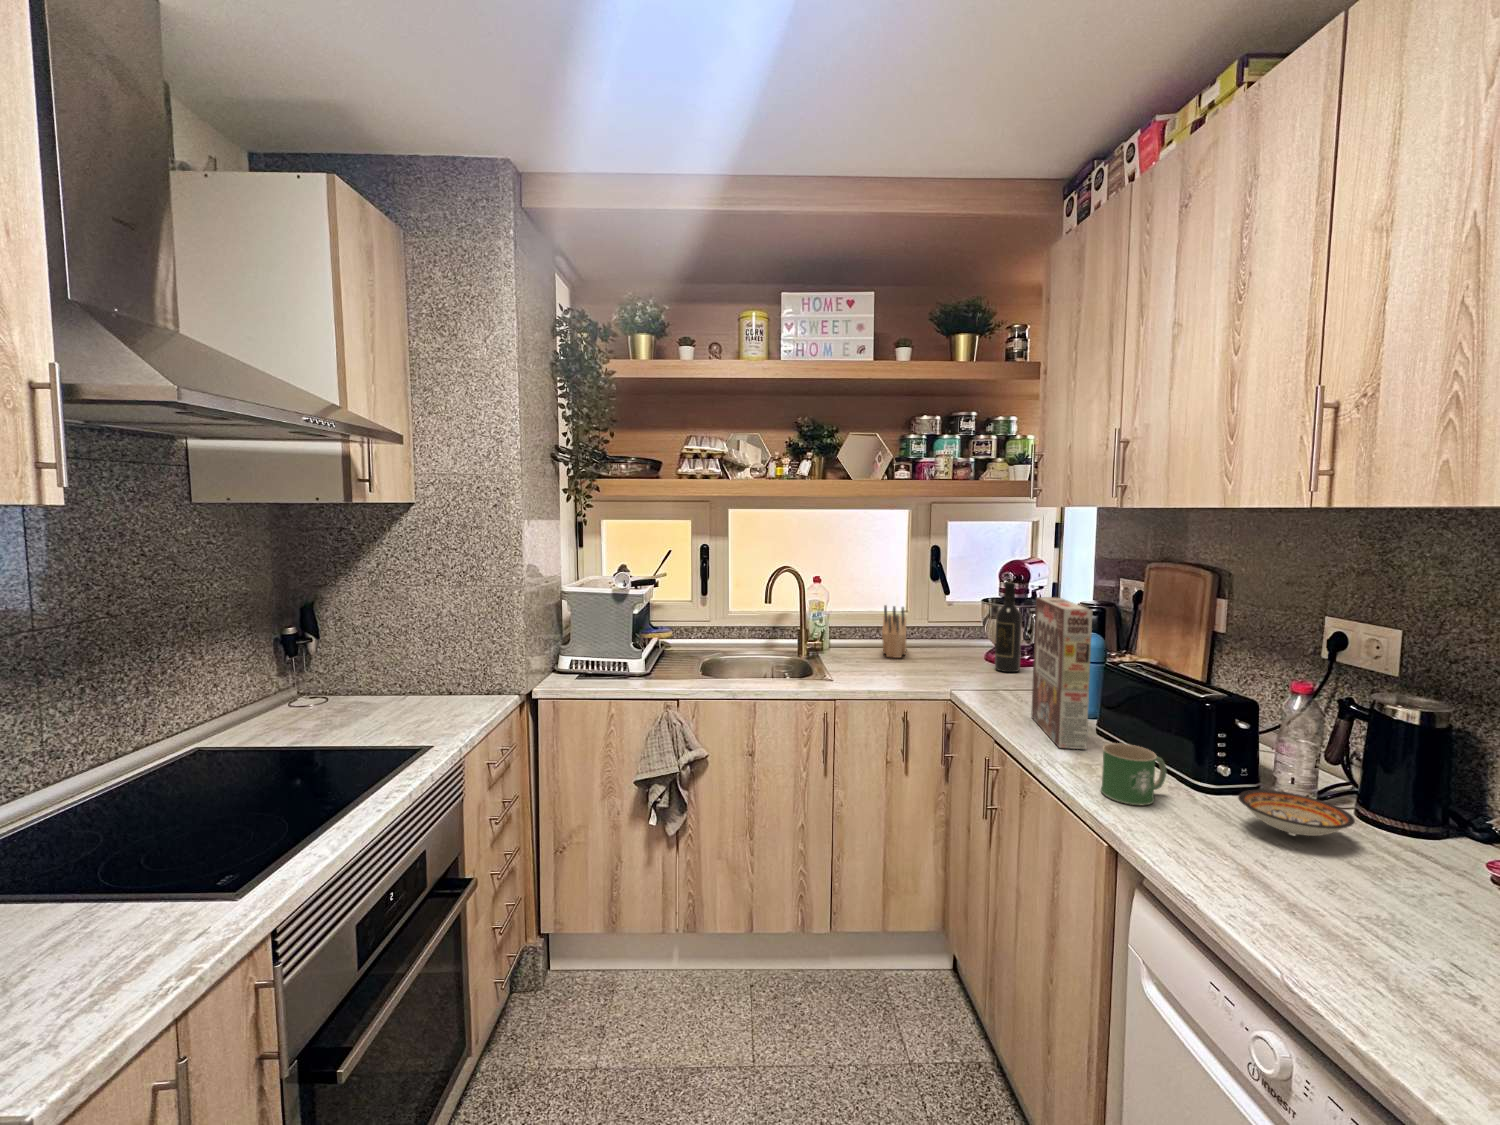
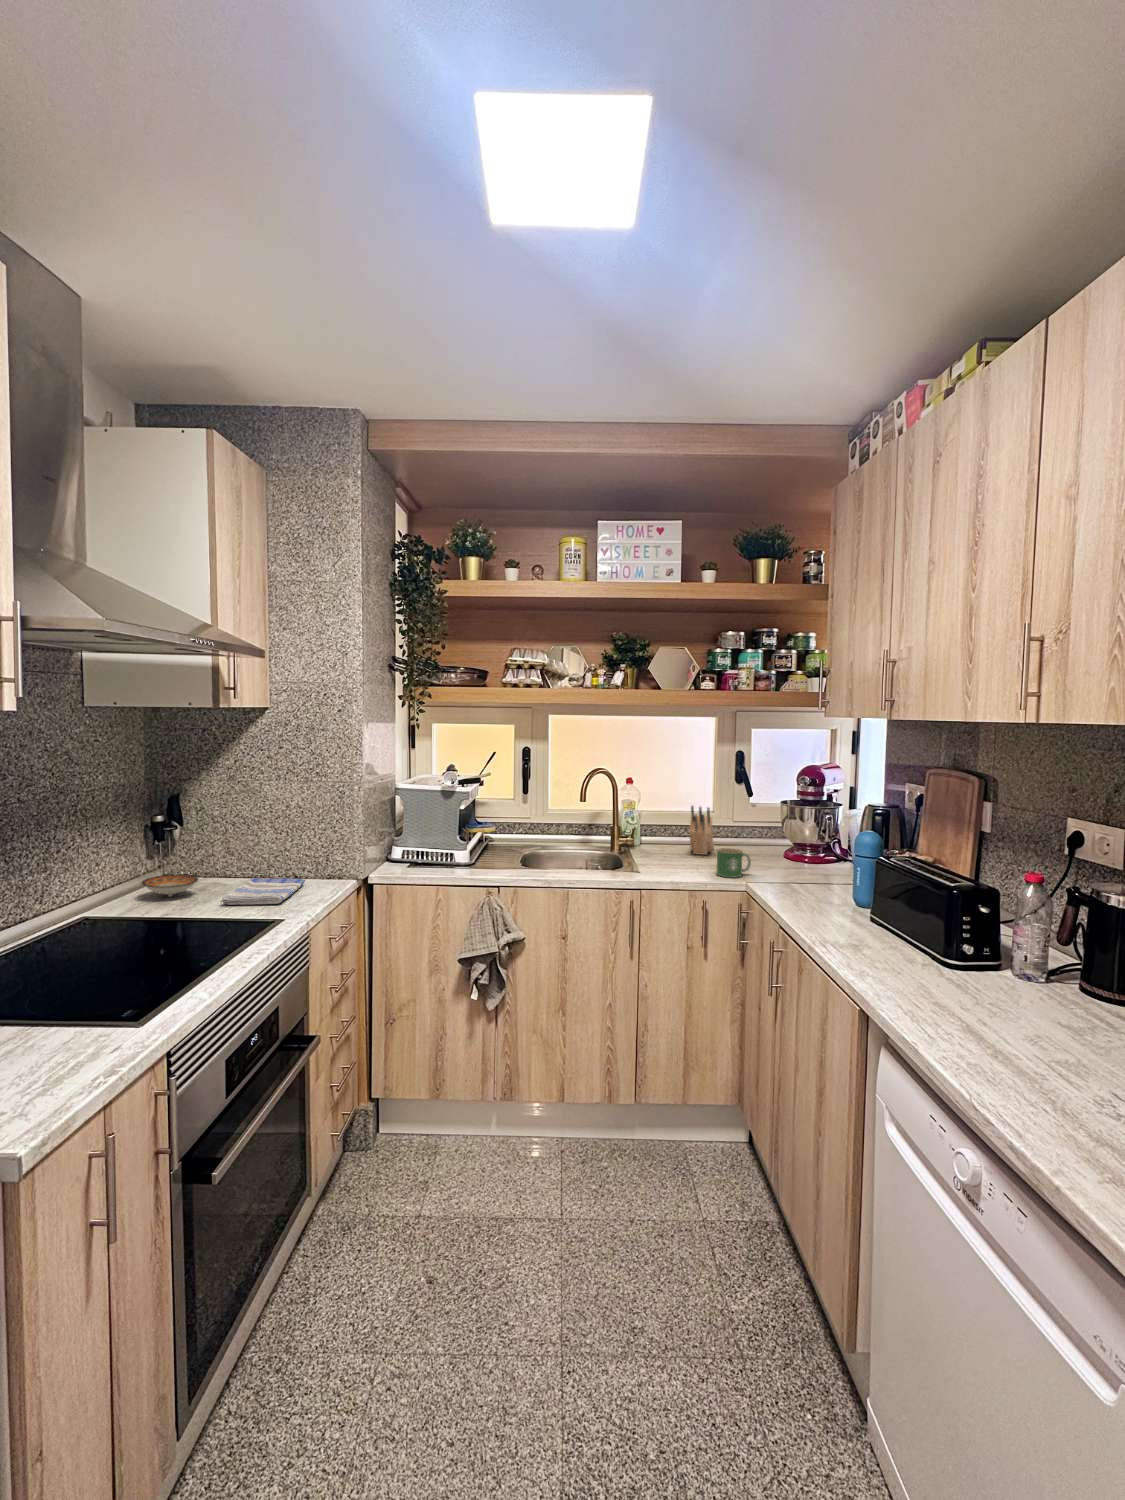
wine bottle: present [995,582,1022,672] -> none [792,786,817,869]
cereal box: present [1031,597,1093,749] -> none [815,798,862,933]
dish towel: none [361,694,461,728] -> present [221,878,305,905]
mug: present [1101,743,1166,805] -> present [716,848,751,878]
ceramic bowl: present [1238,790,1355,836] -> present [142,875,198,896]

